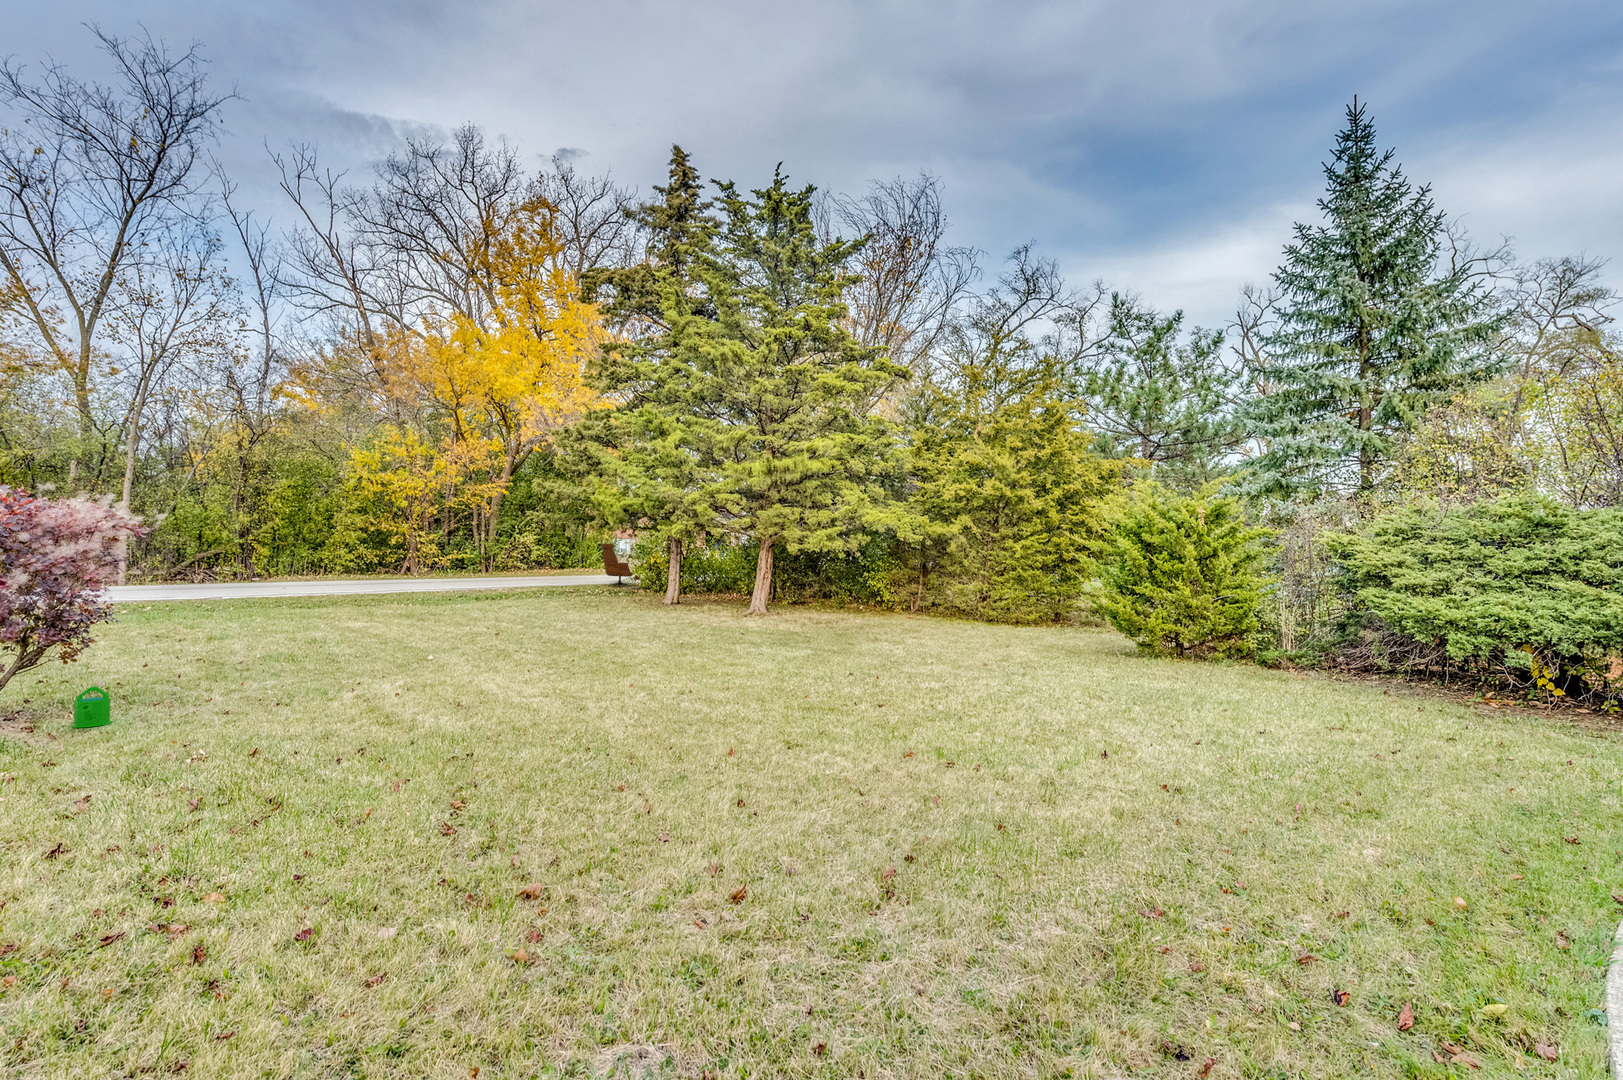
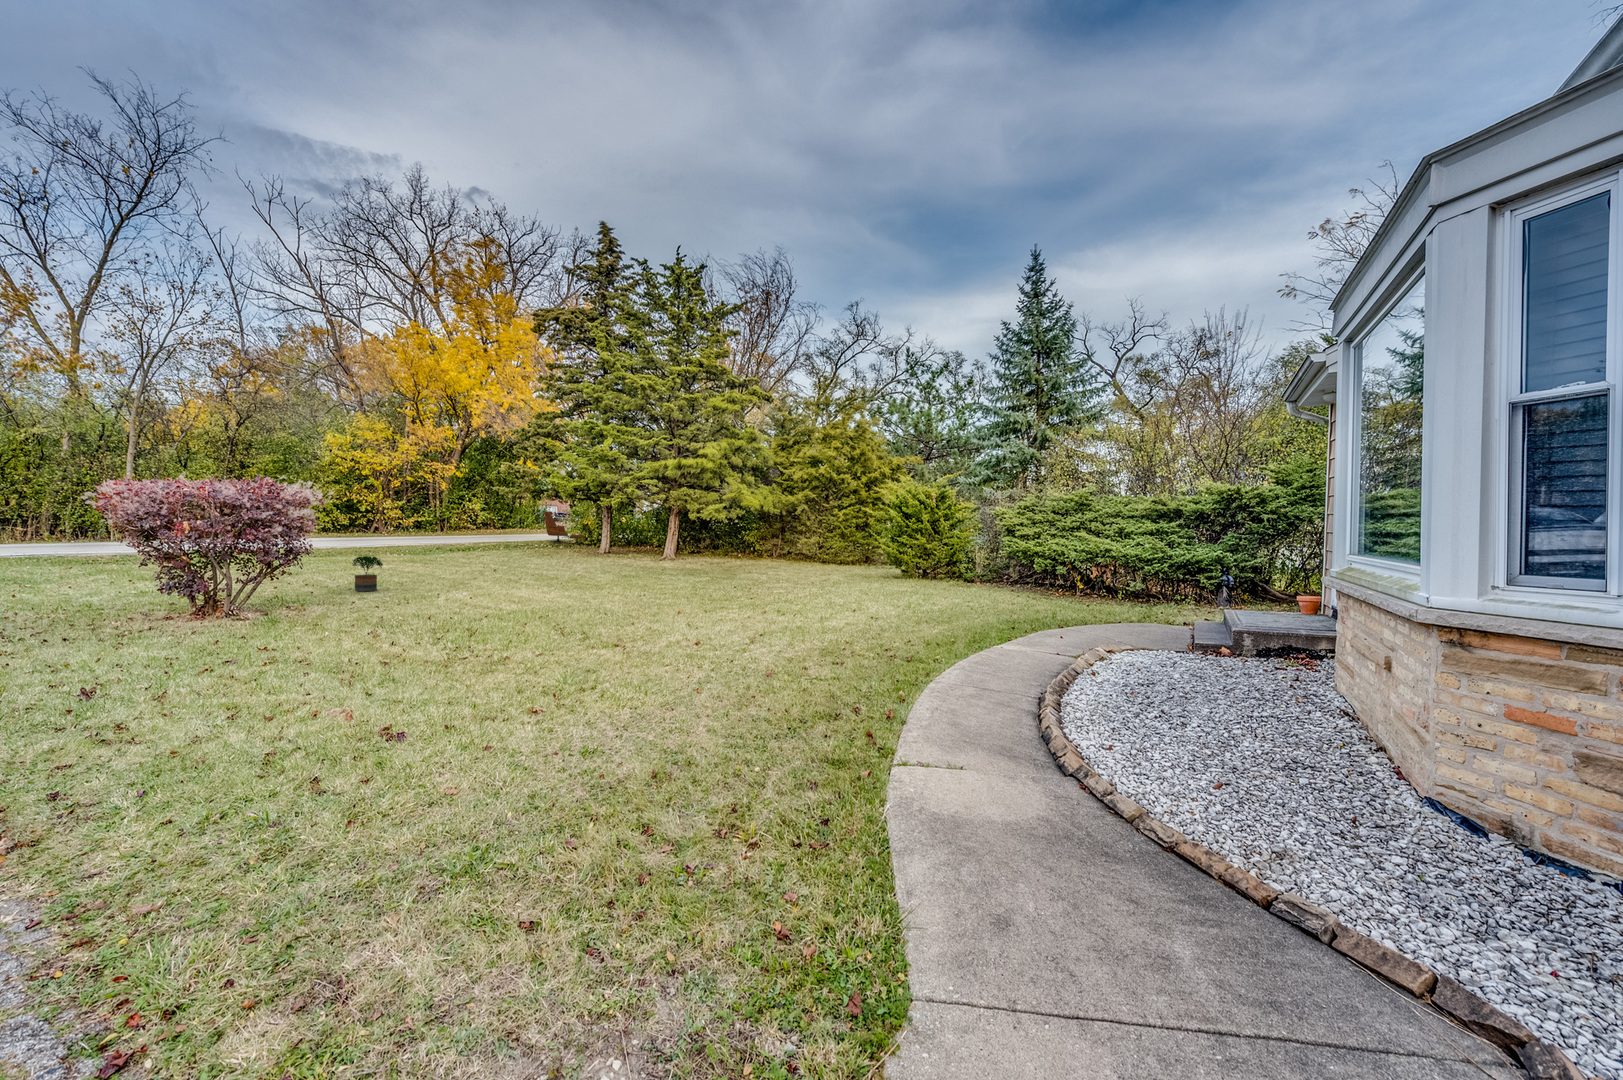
potted tree: none [238,622,292,683] -> present [353,556,383,592]
watering can: present [72,687,112,728] -> none [288,586,309,608]

